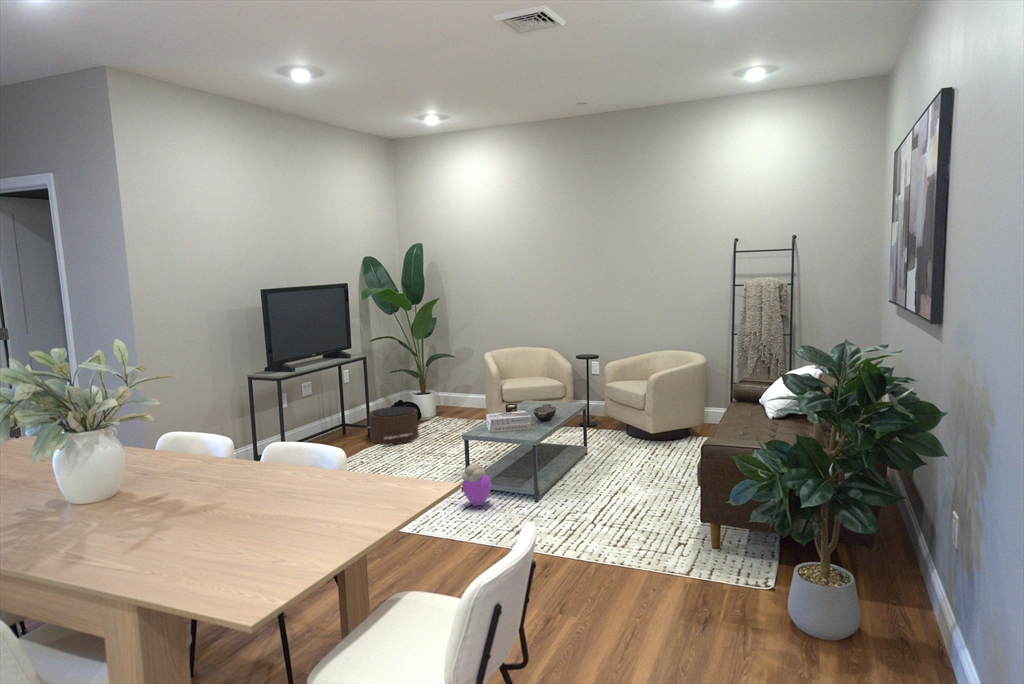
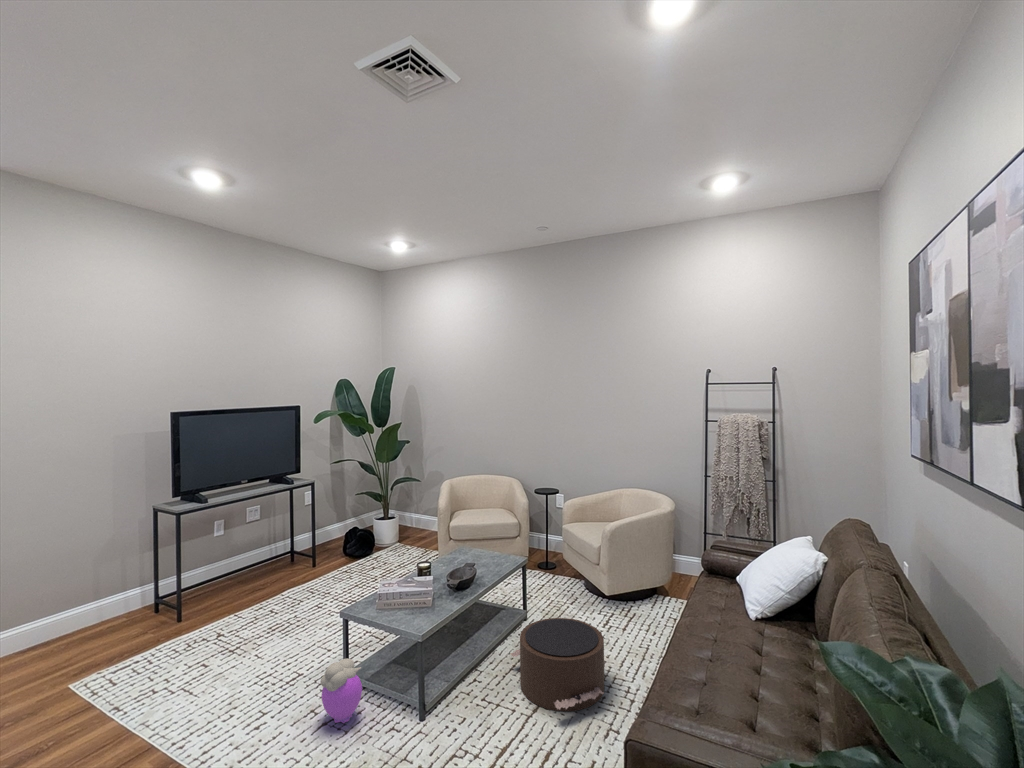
pouf: present [367,407,419,444] -> present [510,618,604,711]

